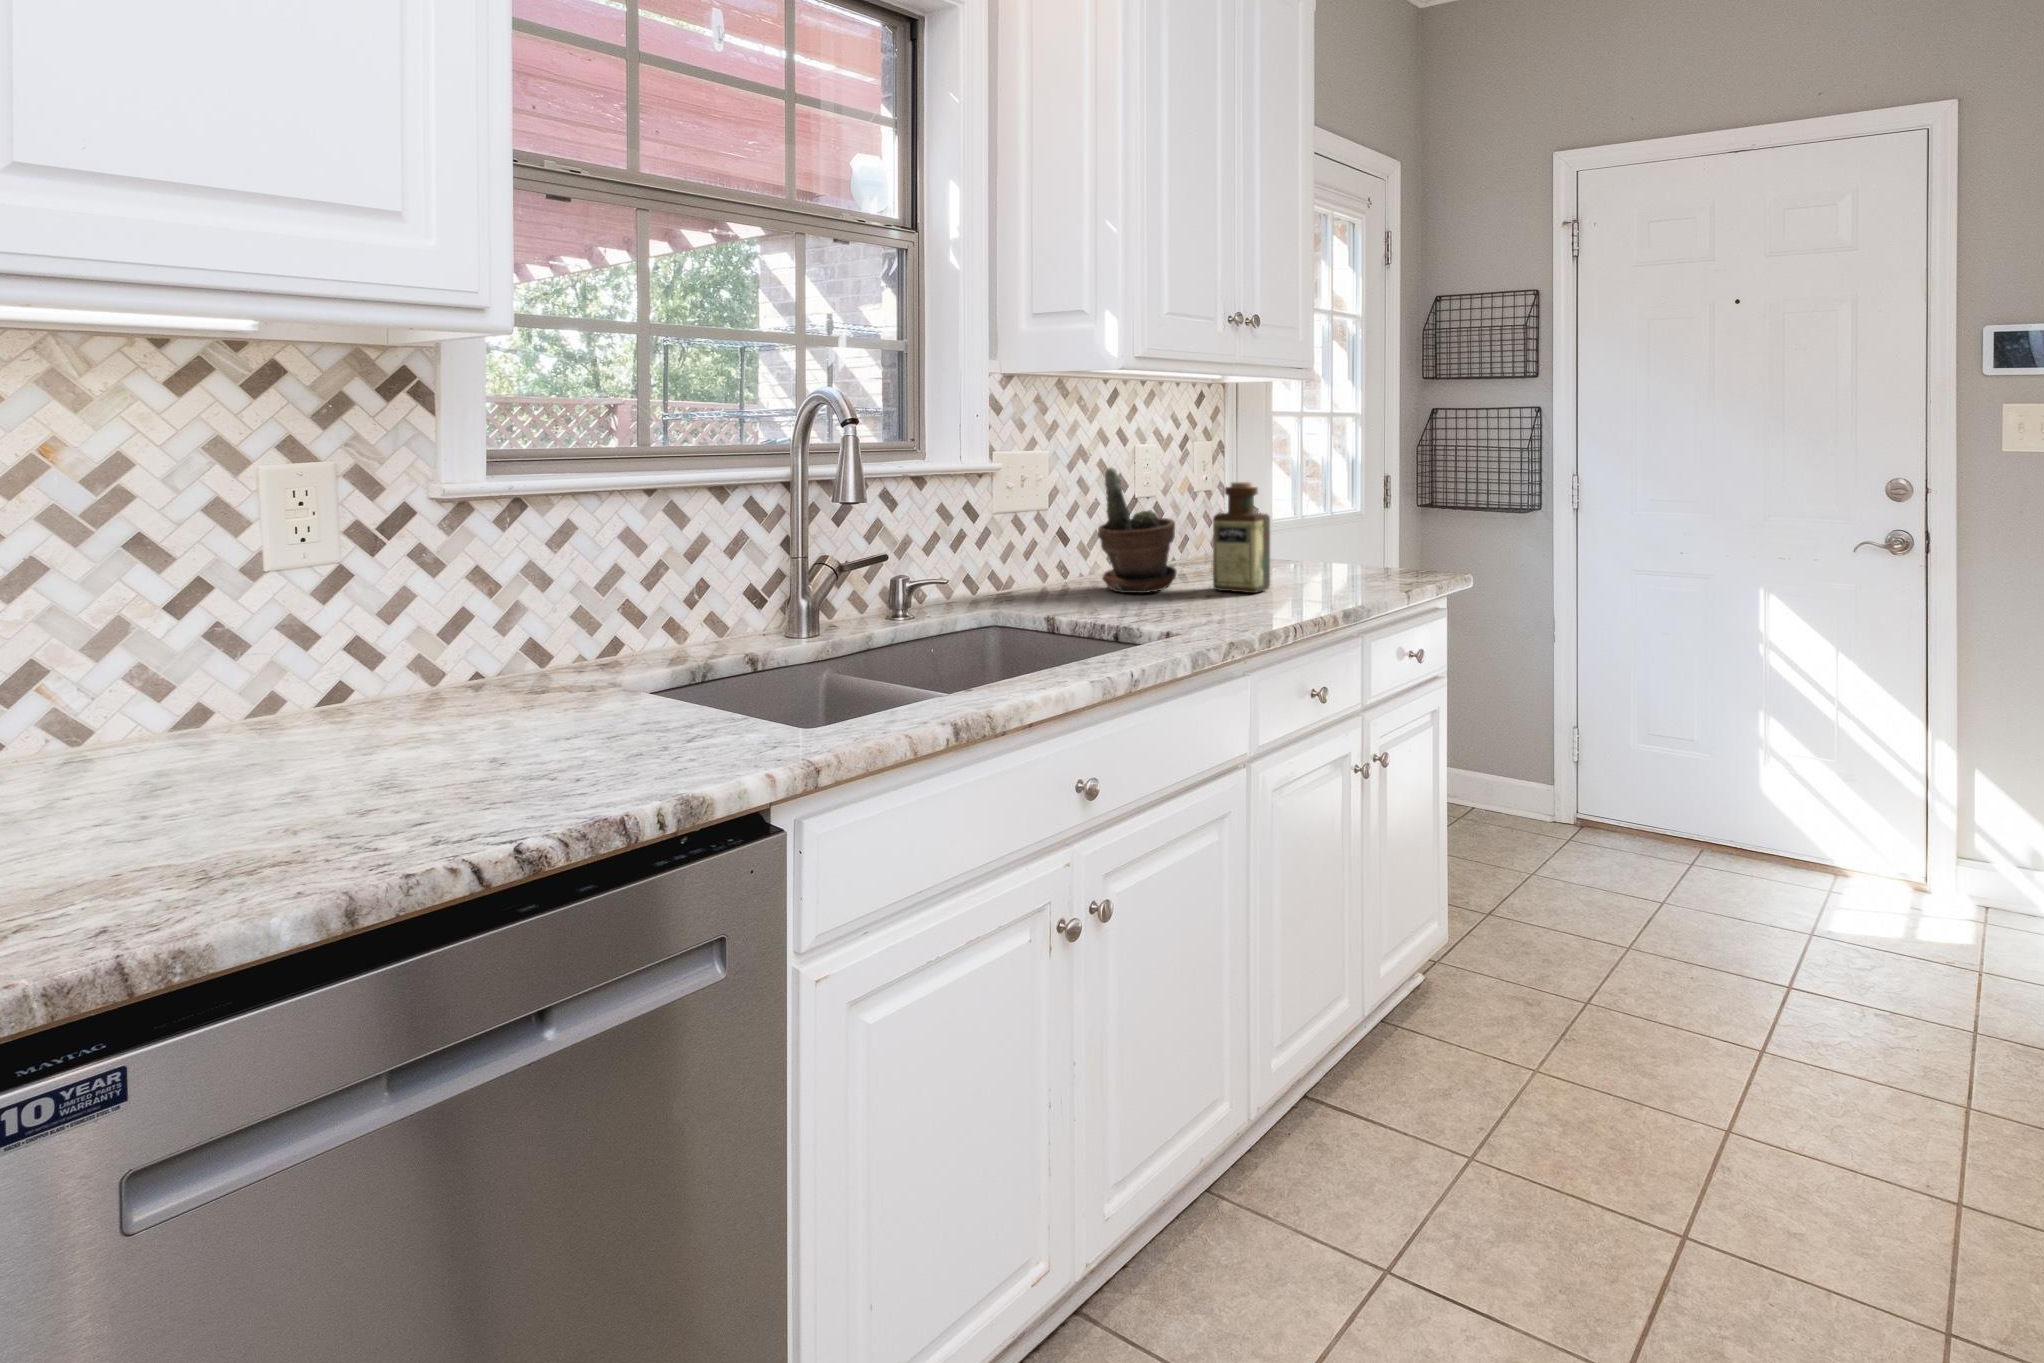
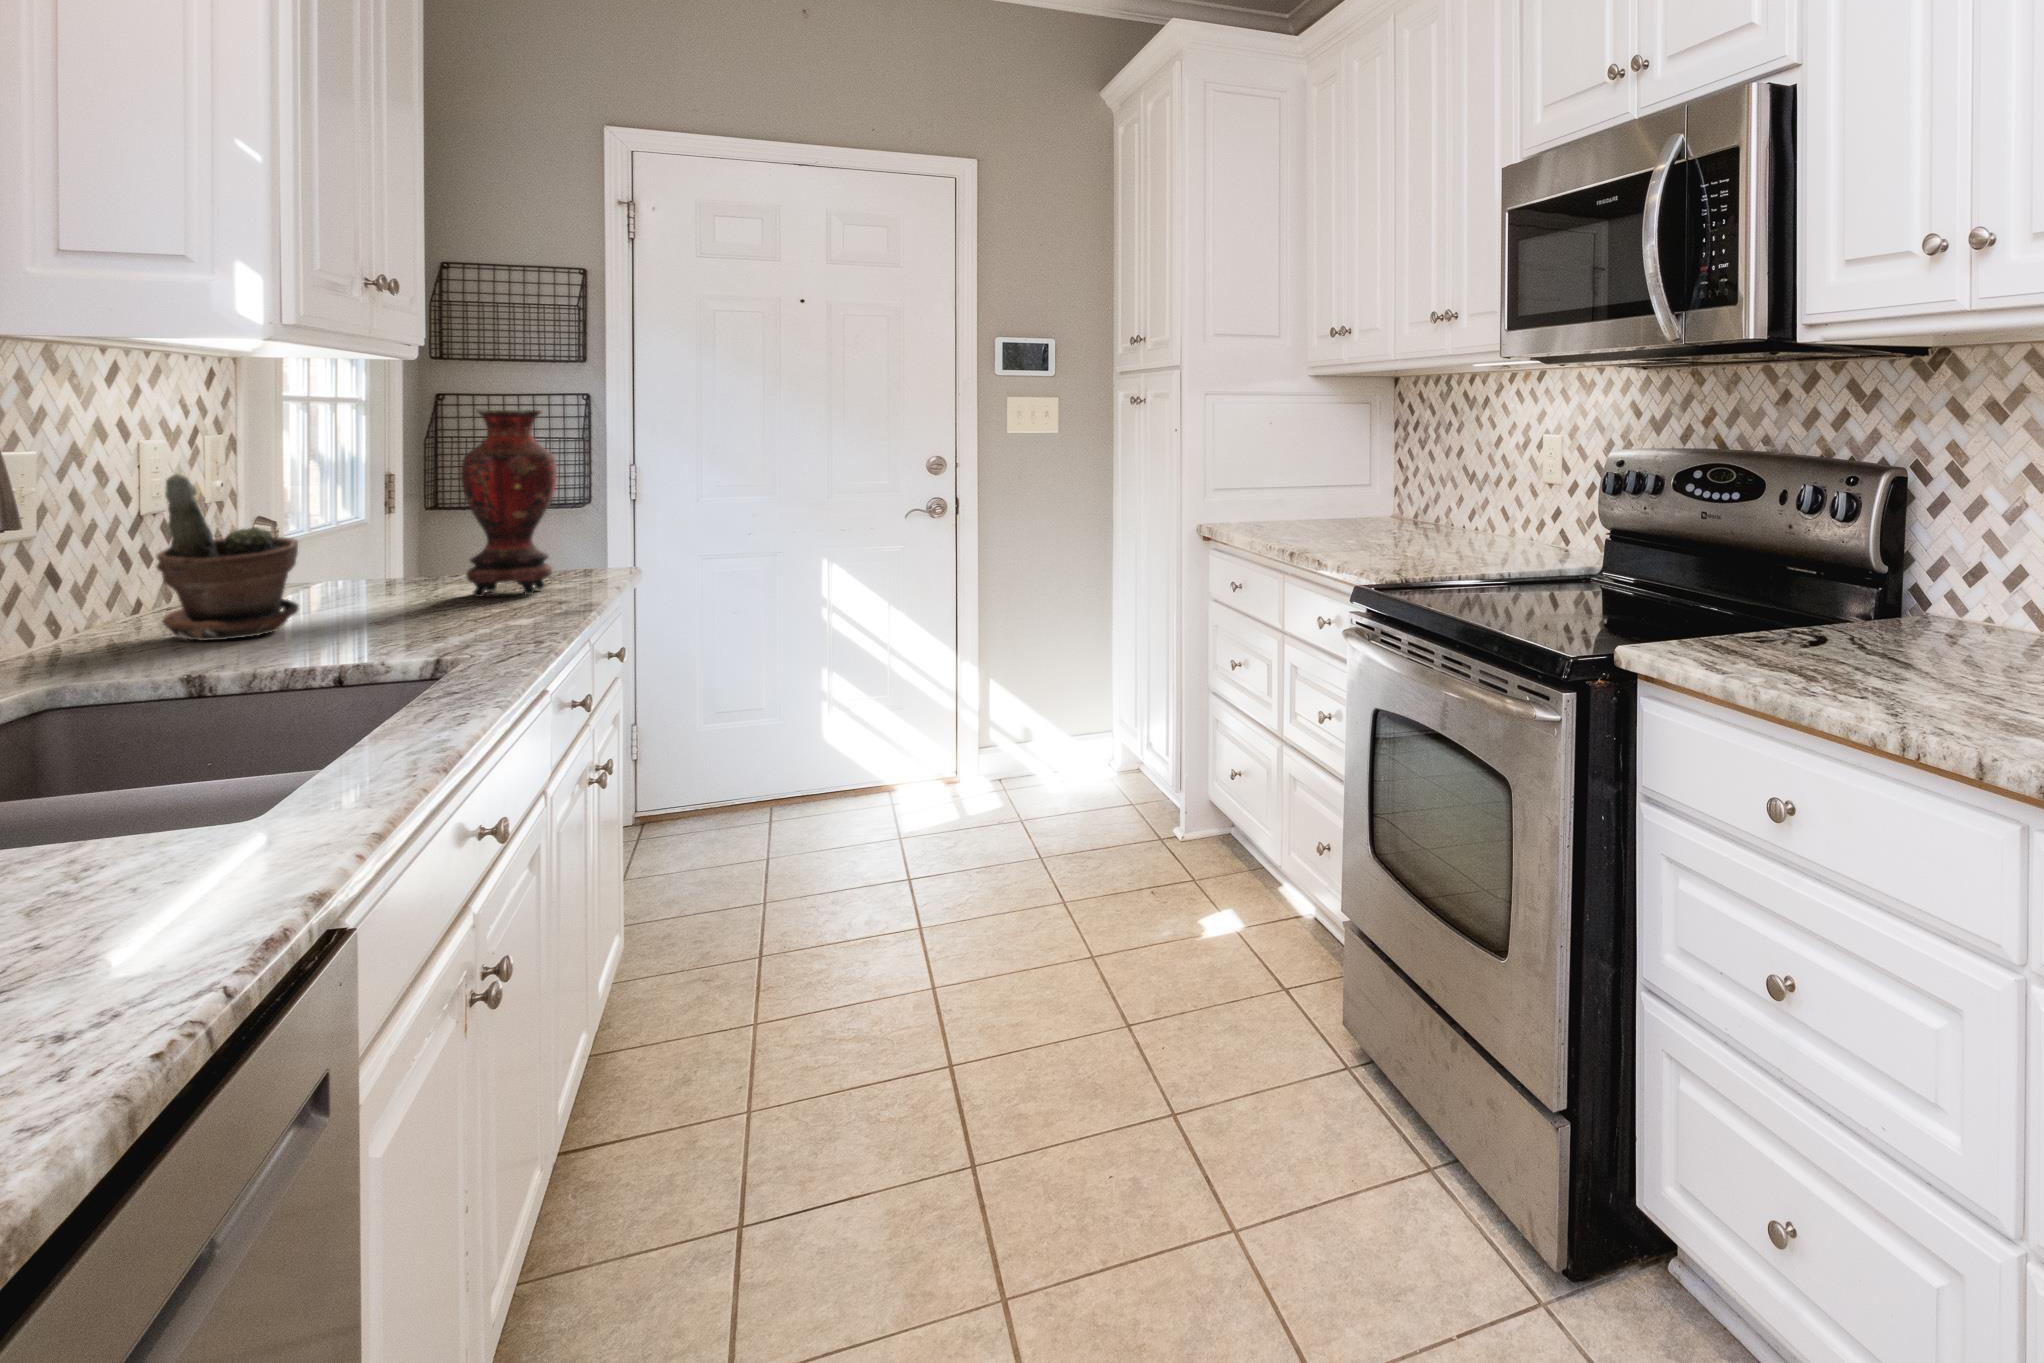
vase: none [1313,420,1383,587] -> present [461,410,557,597]
bottle: present [1213,482,1270,593] -> none [351,485,432,620]

